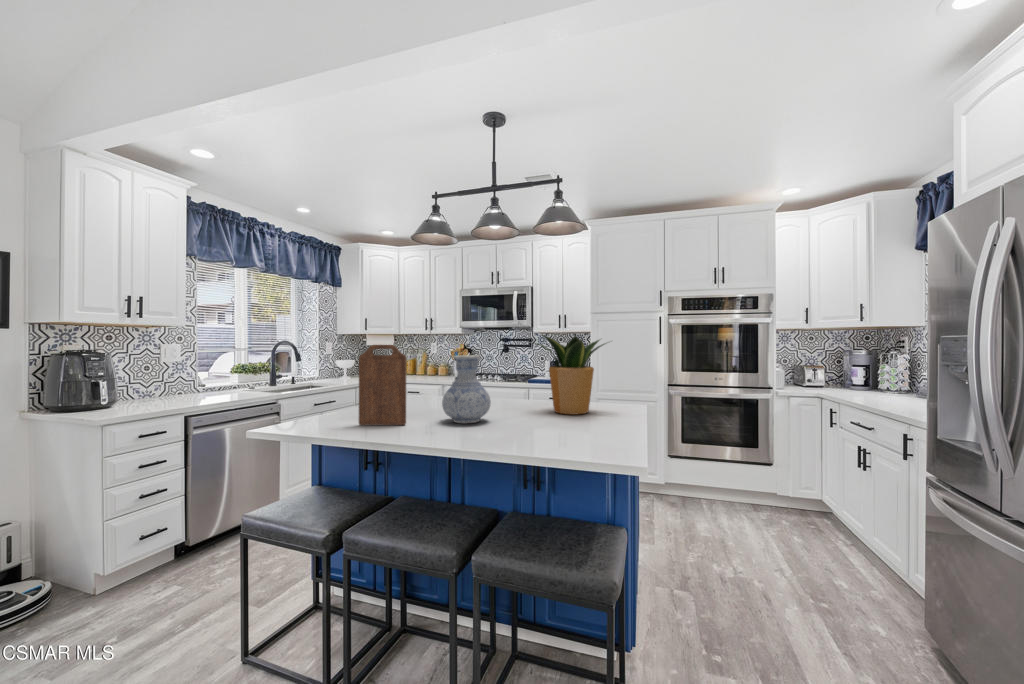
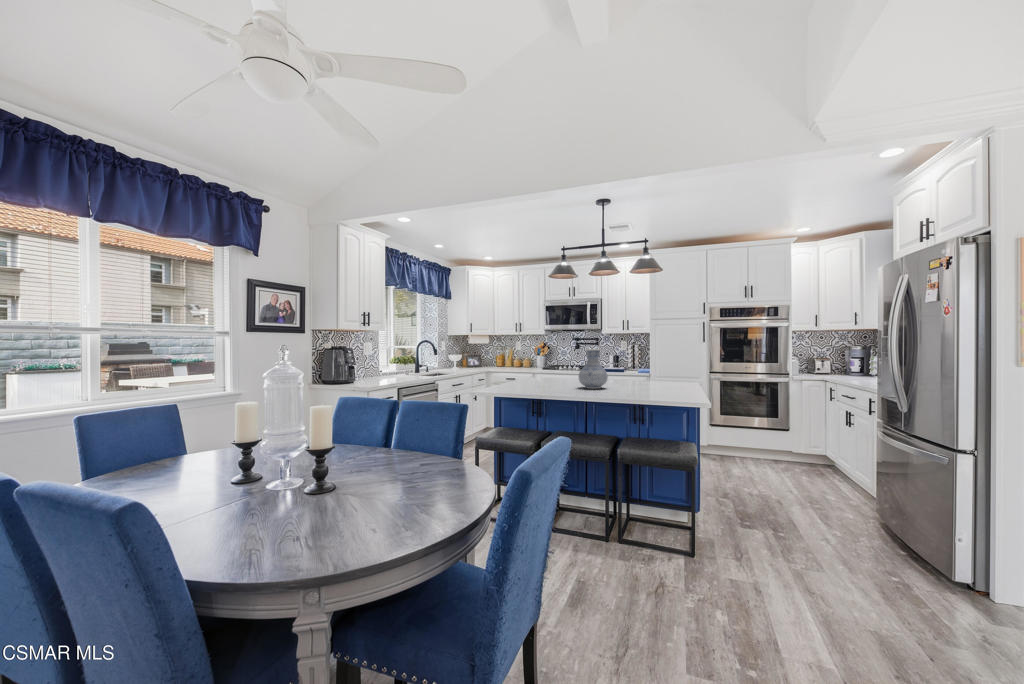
potted plant: present [538,335,606,415] -> none [627,336,679,386]
cutting board: present [359,345,406,425] -> none [533,343,560,389]

